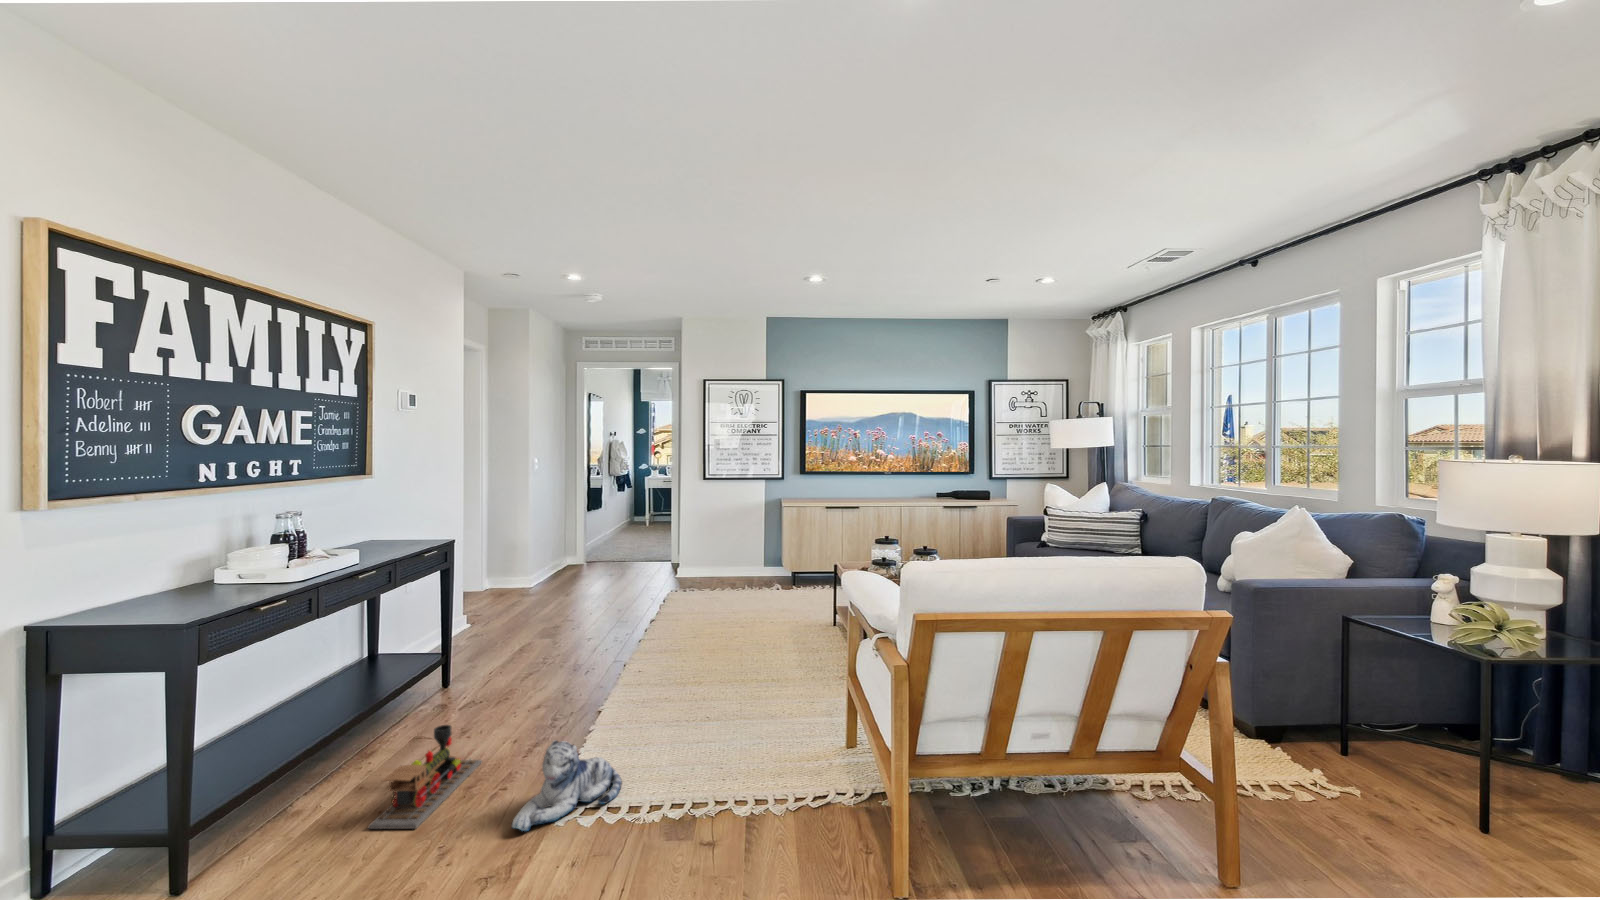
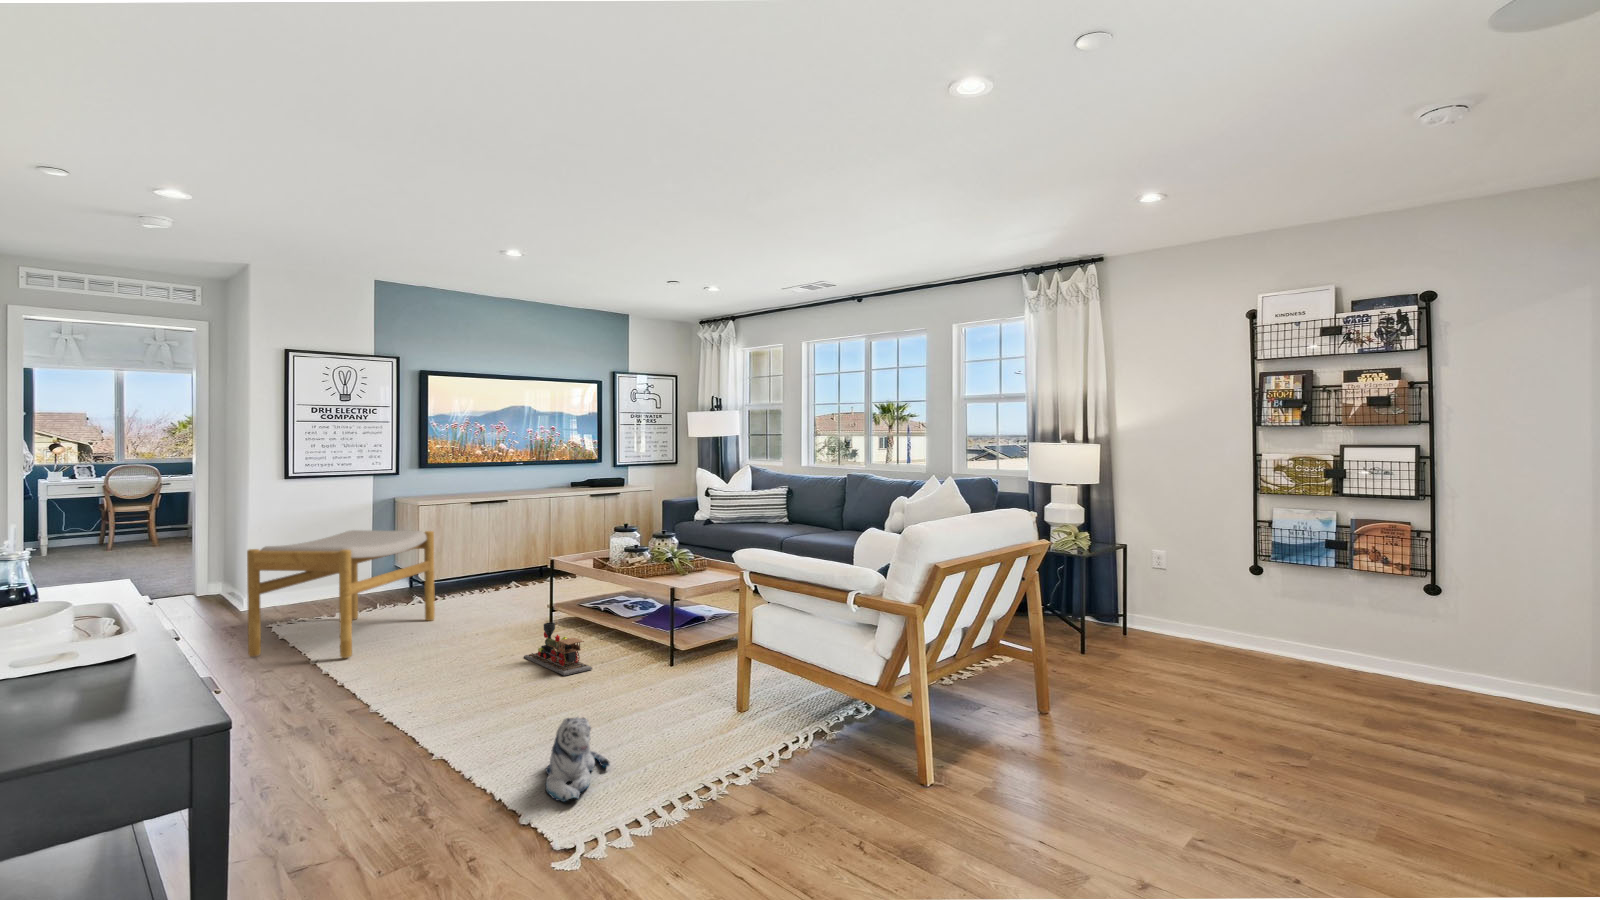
footstool: none [612,523,757,627] -> present [247,530,435,658]
toy train: present [368,725,482,829] -> present [524,623,592,676]

